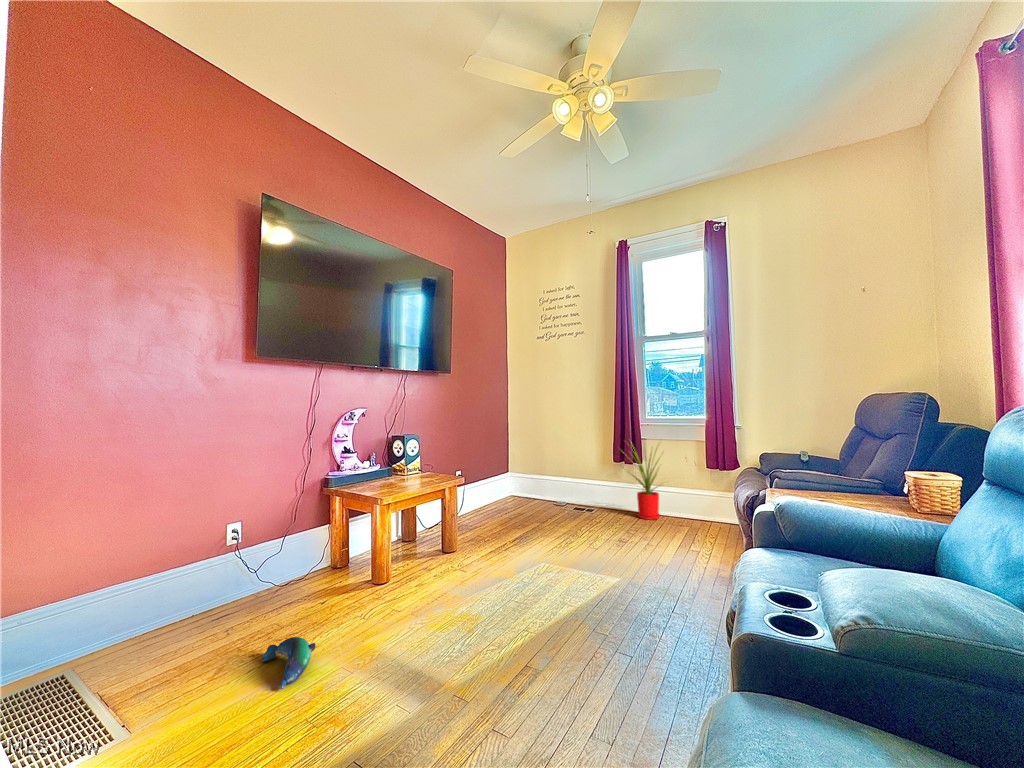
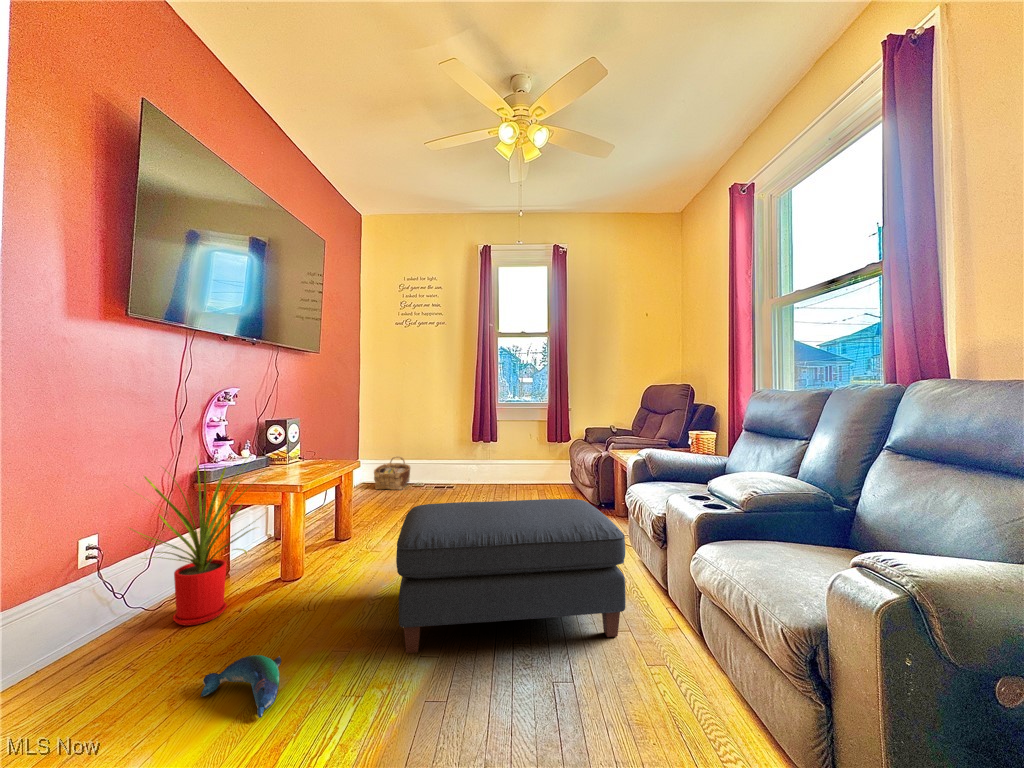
house plant: present [624,447,662,520] -> present [130,456,262,626]
woven basket: none [515,472,554,507] -> present [374,456,410,490]
ottoman: none [412,526,656,709] -> present [396,499,626,653]

